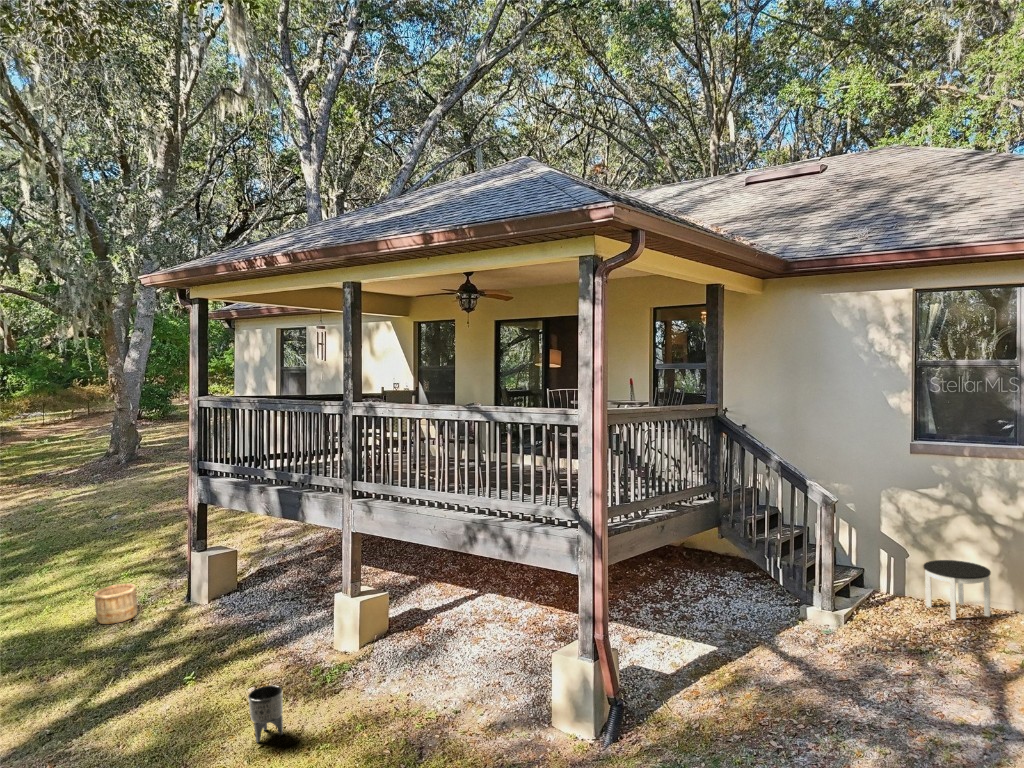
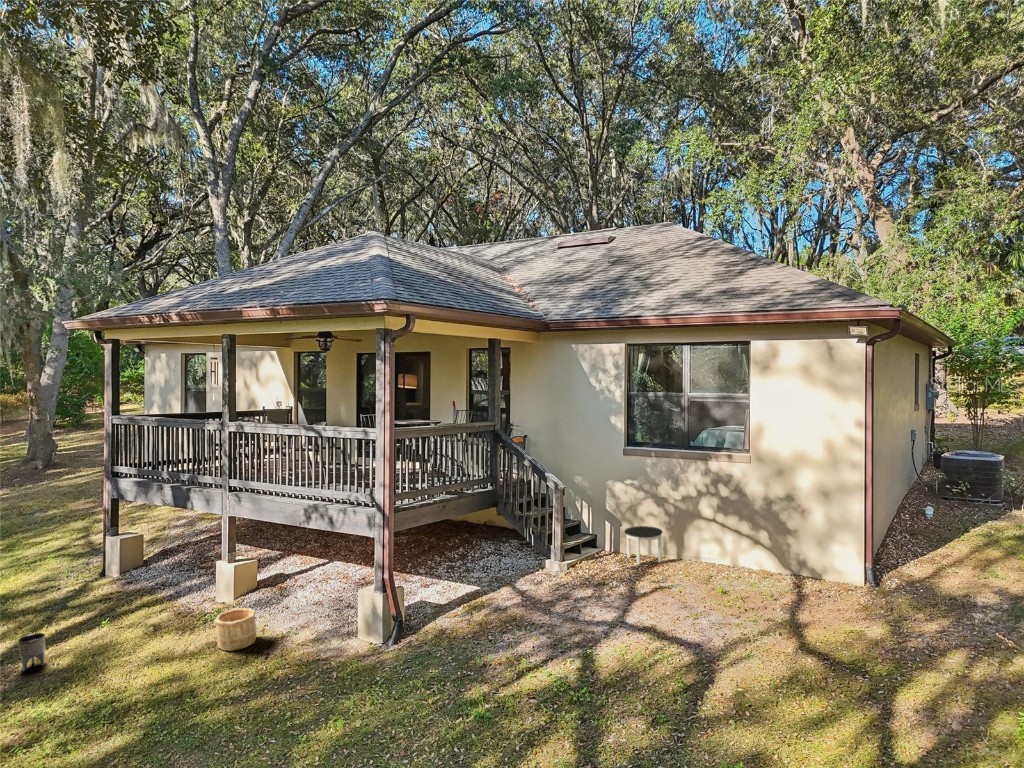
wooden bucket: present [93,584,137,624] -> present [214,608,256,651]
planter: present [248,685,283,742] -> present [18,633,45,671]

